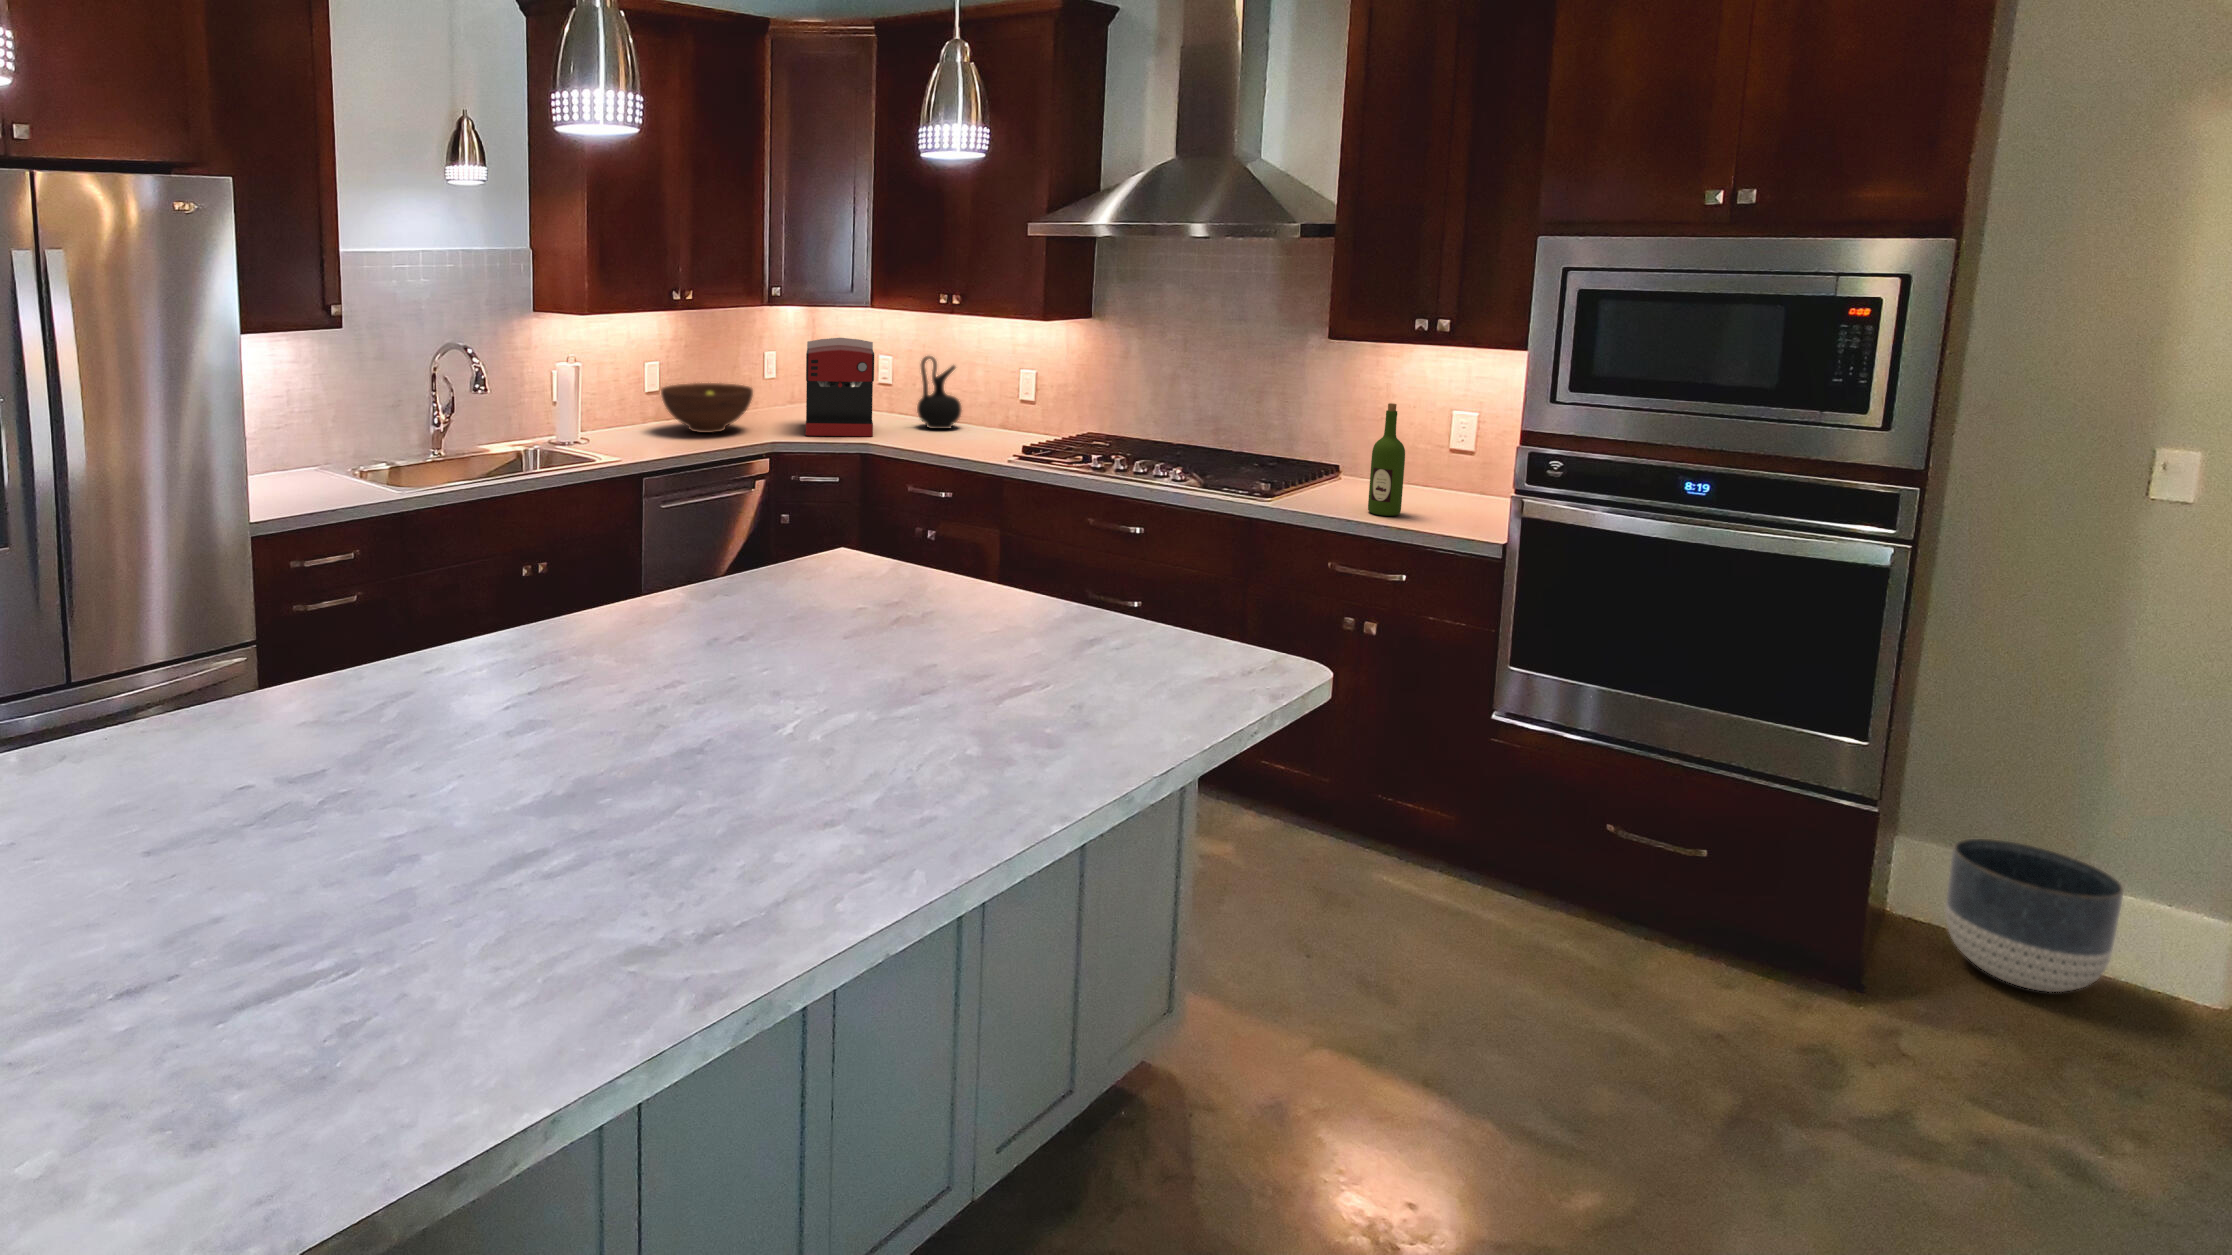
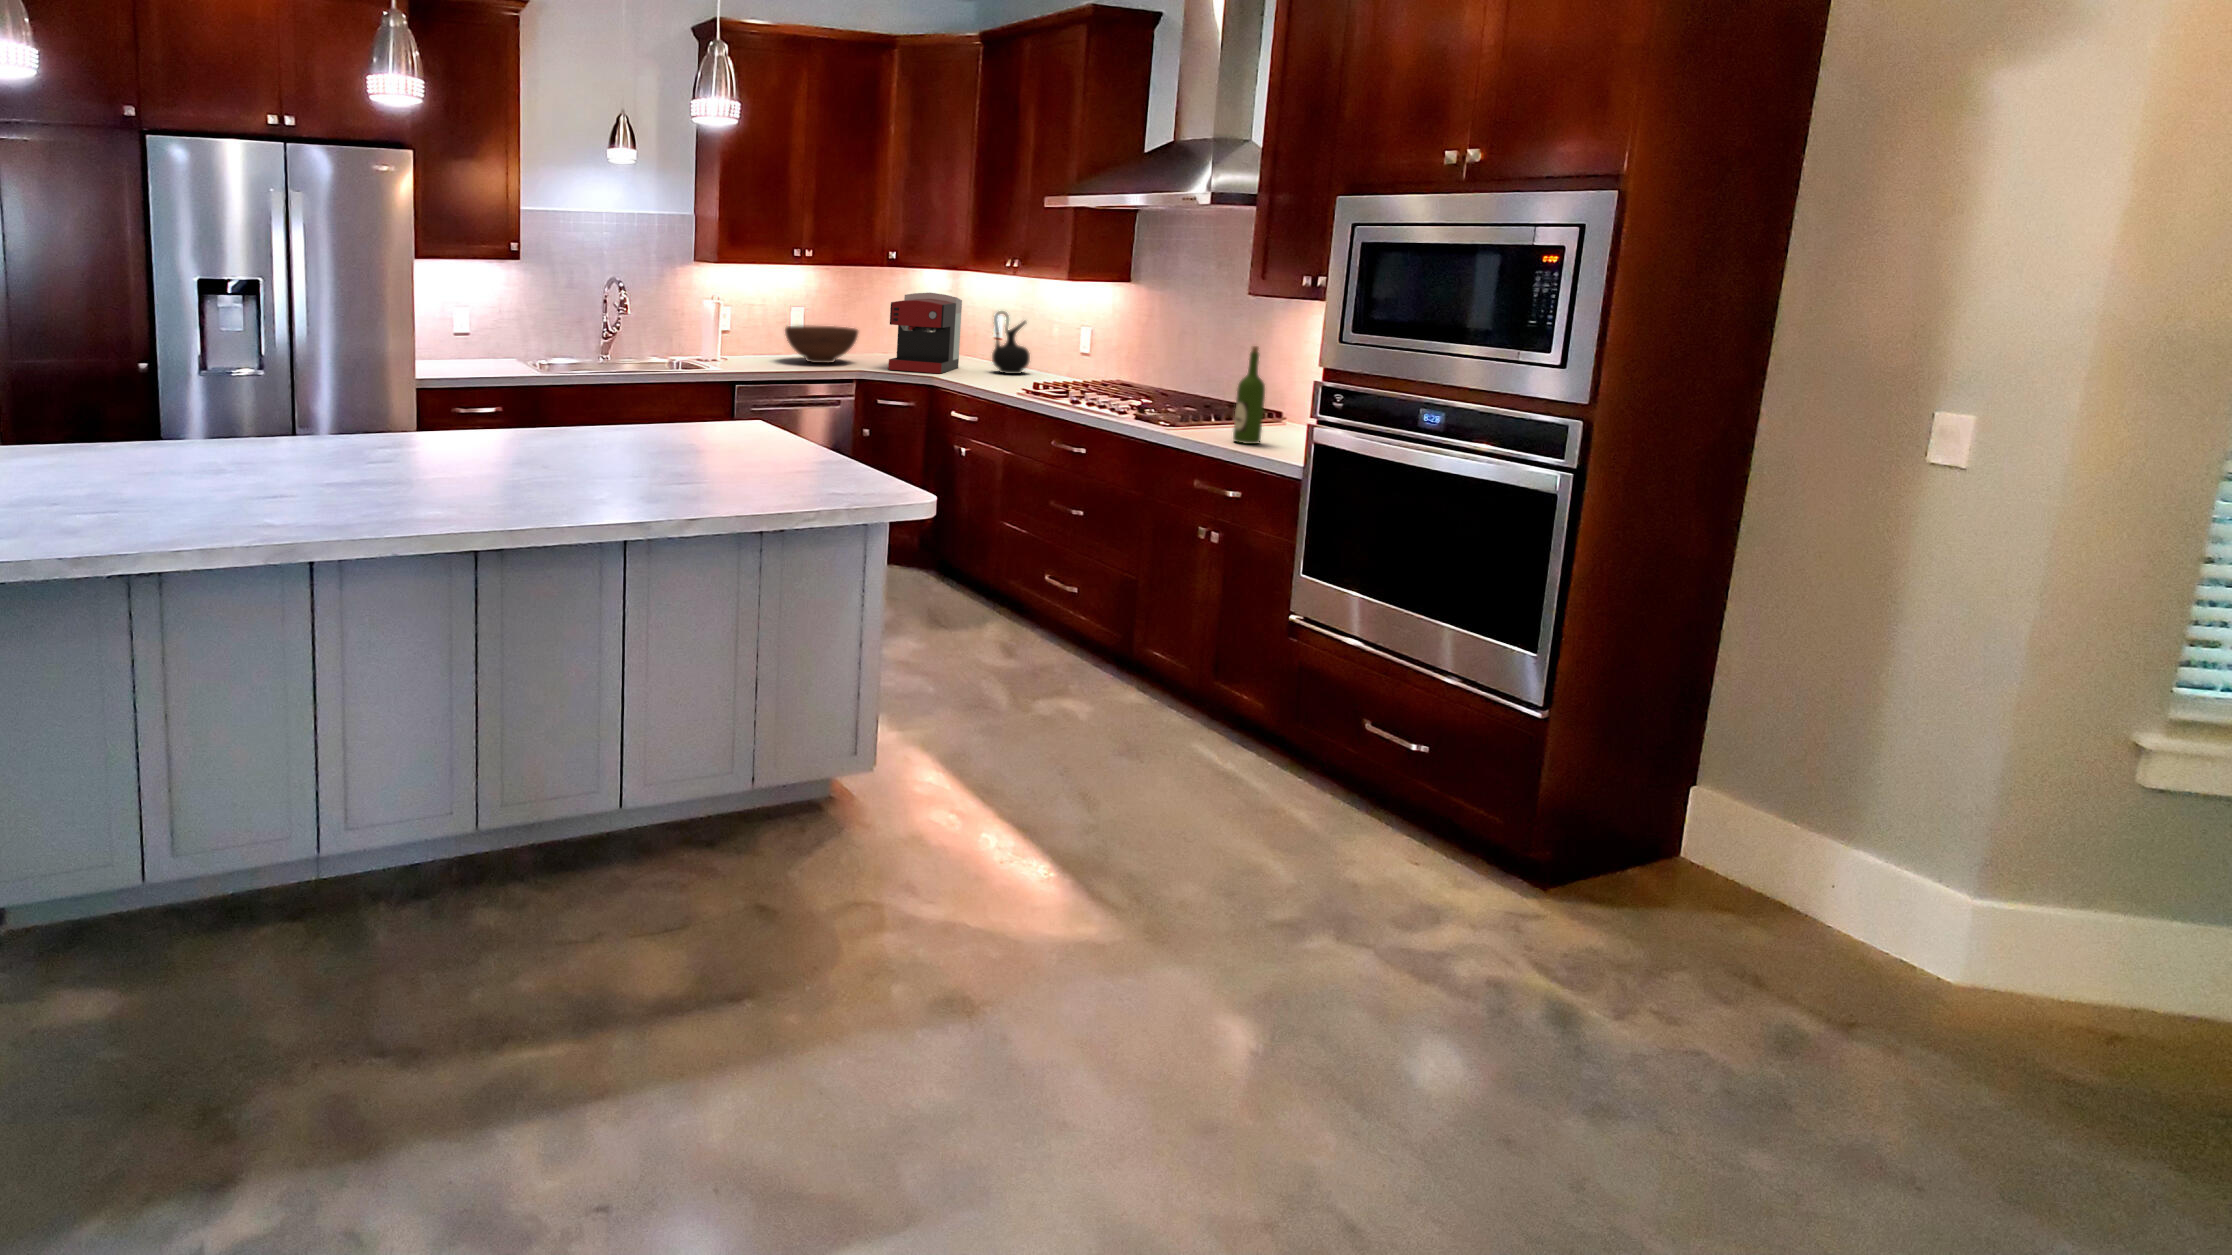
planter: present [1946,839,2124,992] -> none [1687,788,1849,937]

